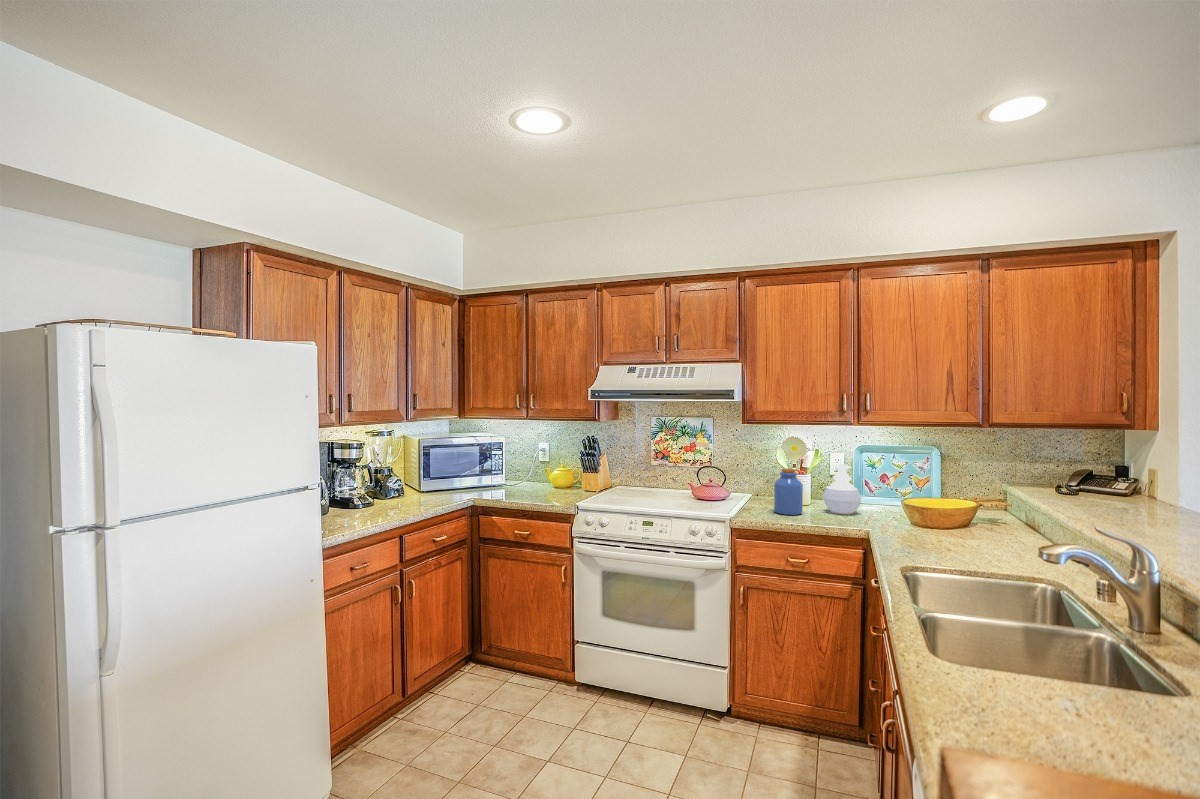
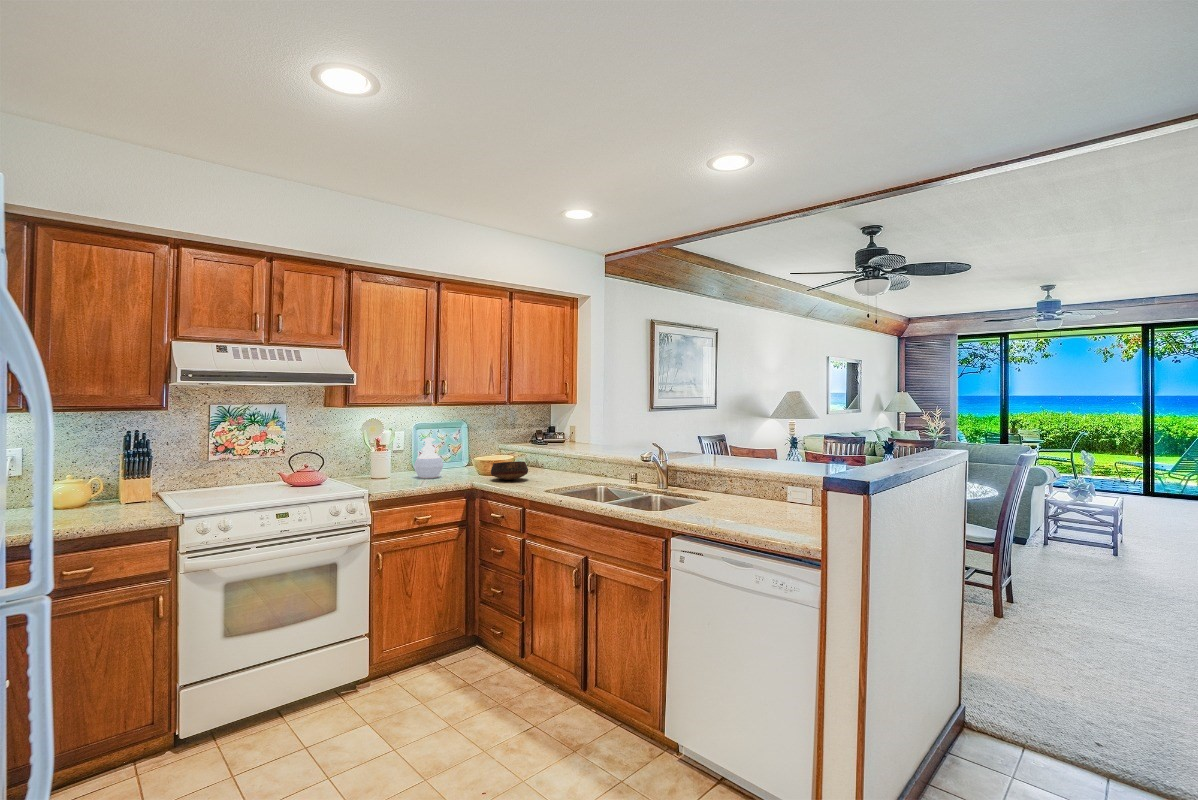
jar: present [774,469,803,515] -> none [385,445,410,484]
bowl: none [901,508,961,537] -> present [491,461,528,480]

